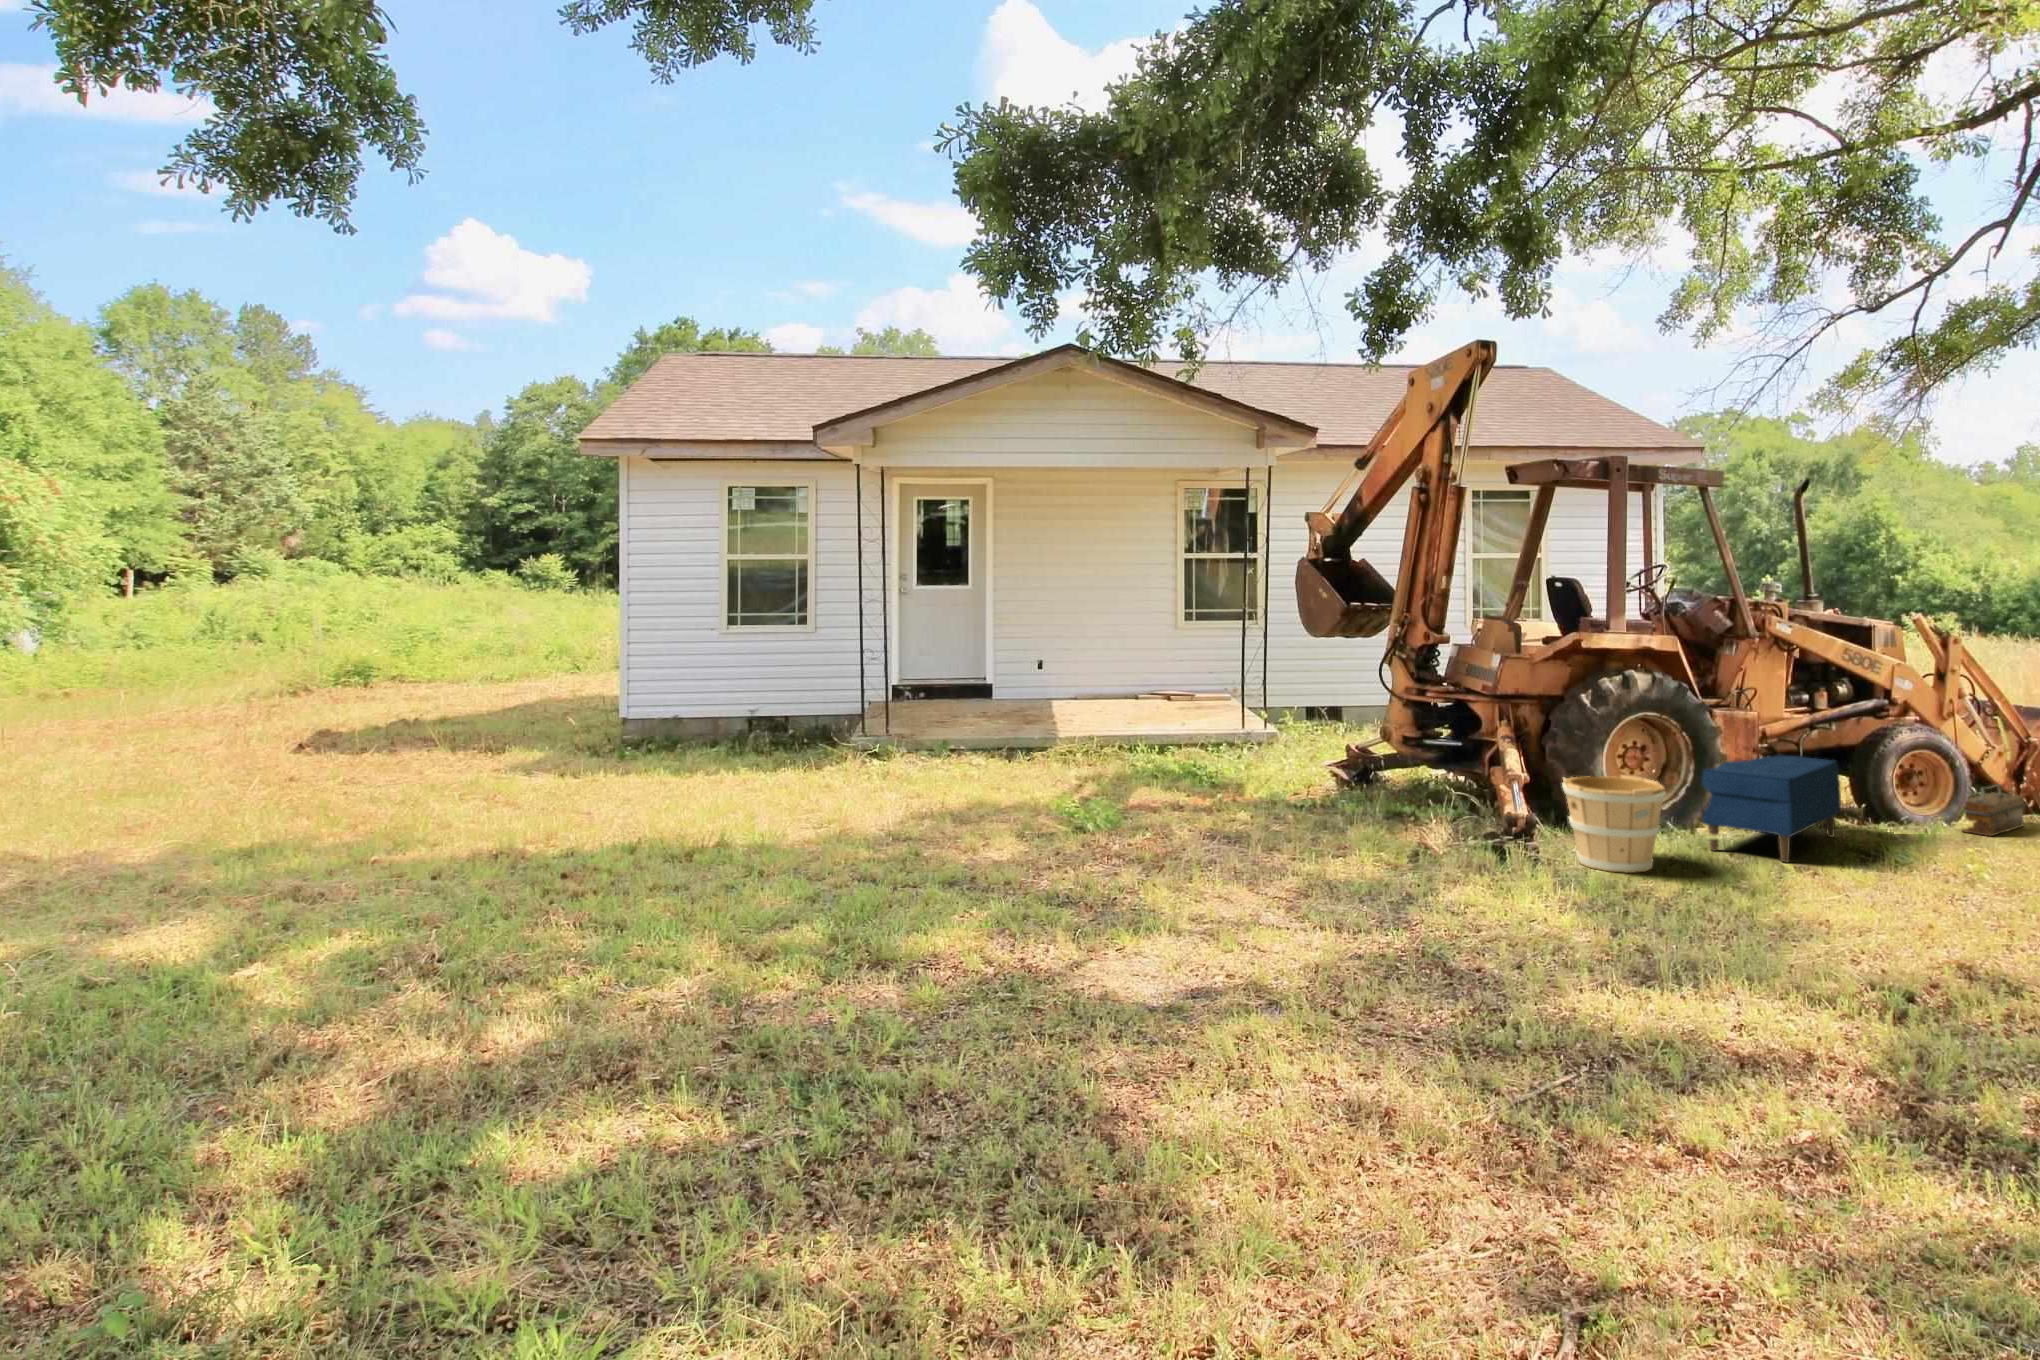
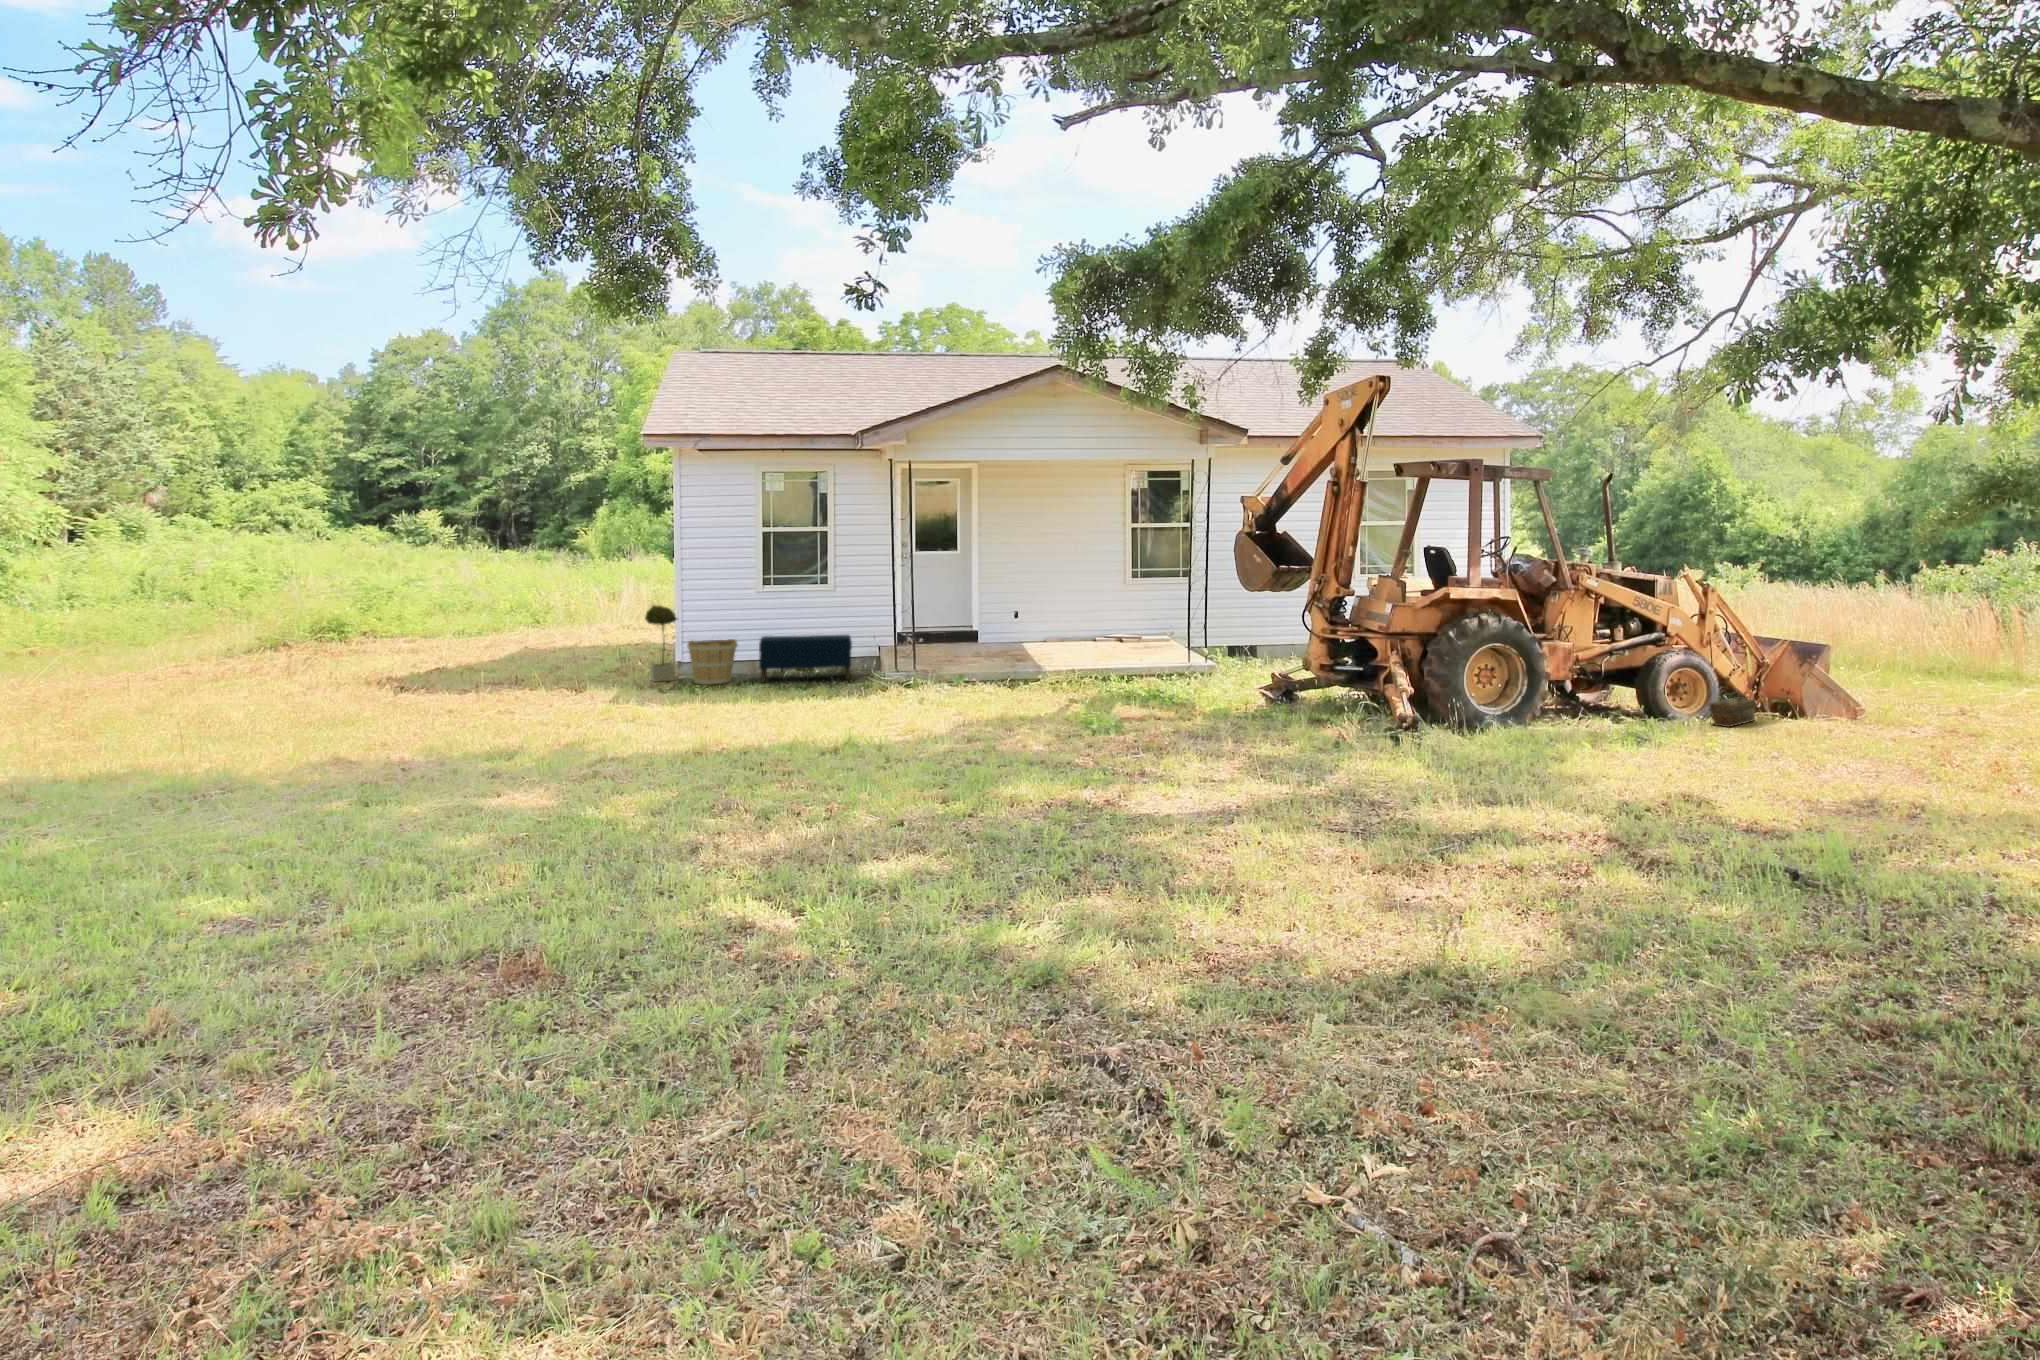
potted tree: none [583,647,625,742] -> present [645,605,677,682]
bench: present [1702,756,1841,862] -> present [759,635,852,682]
wooden bucket: present [1562,775,1666,873] -> present [687,639,738,685]

